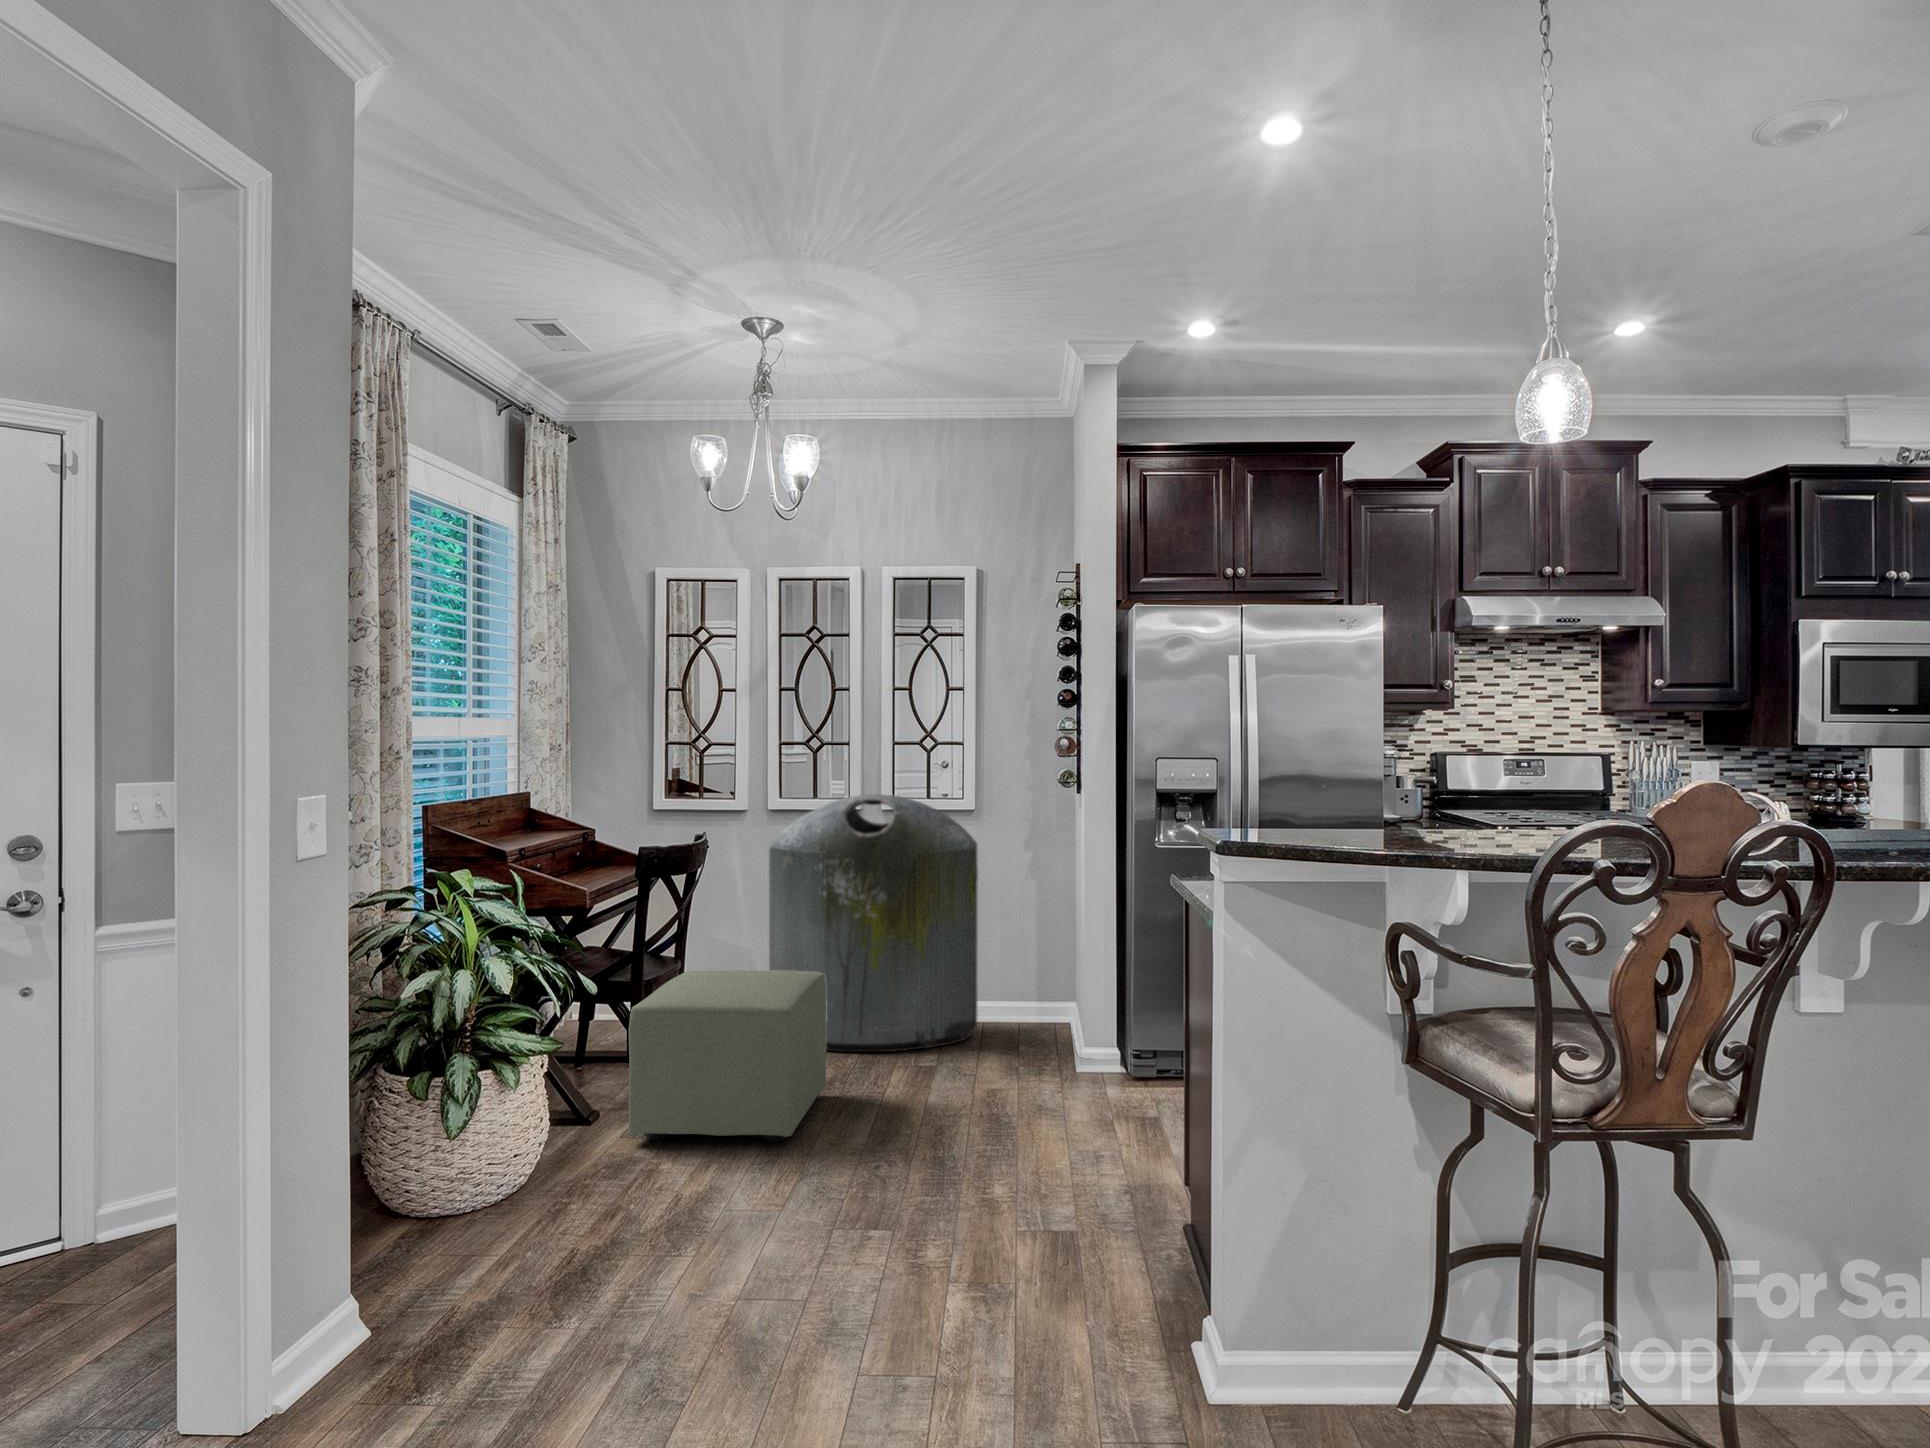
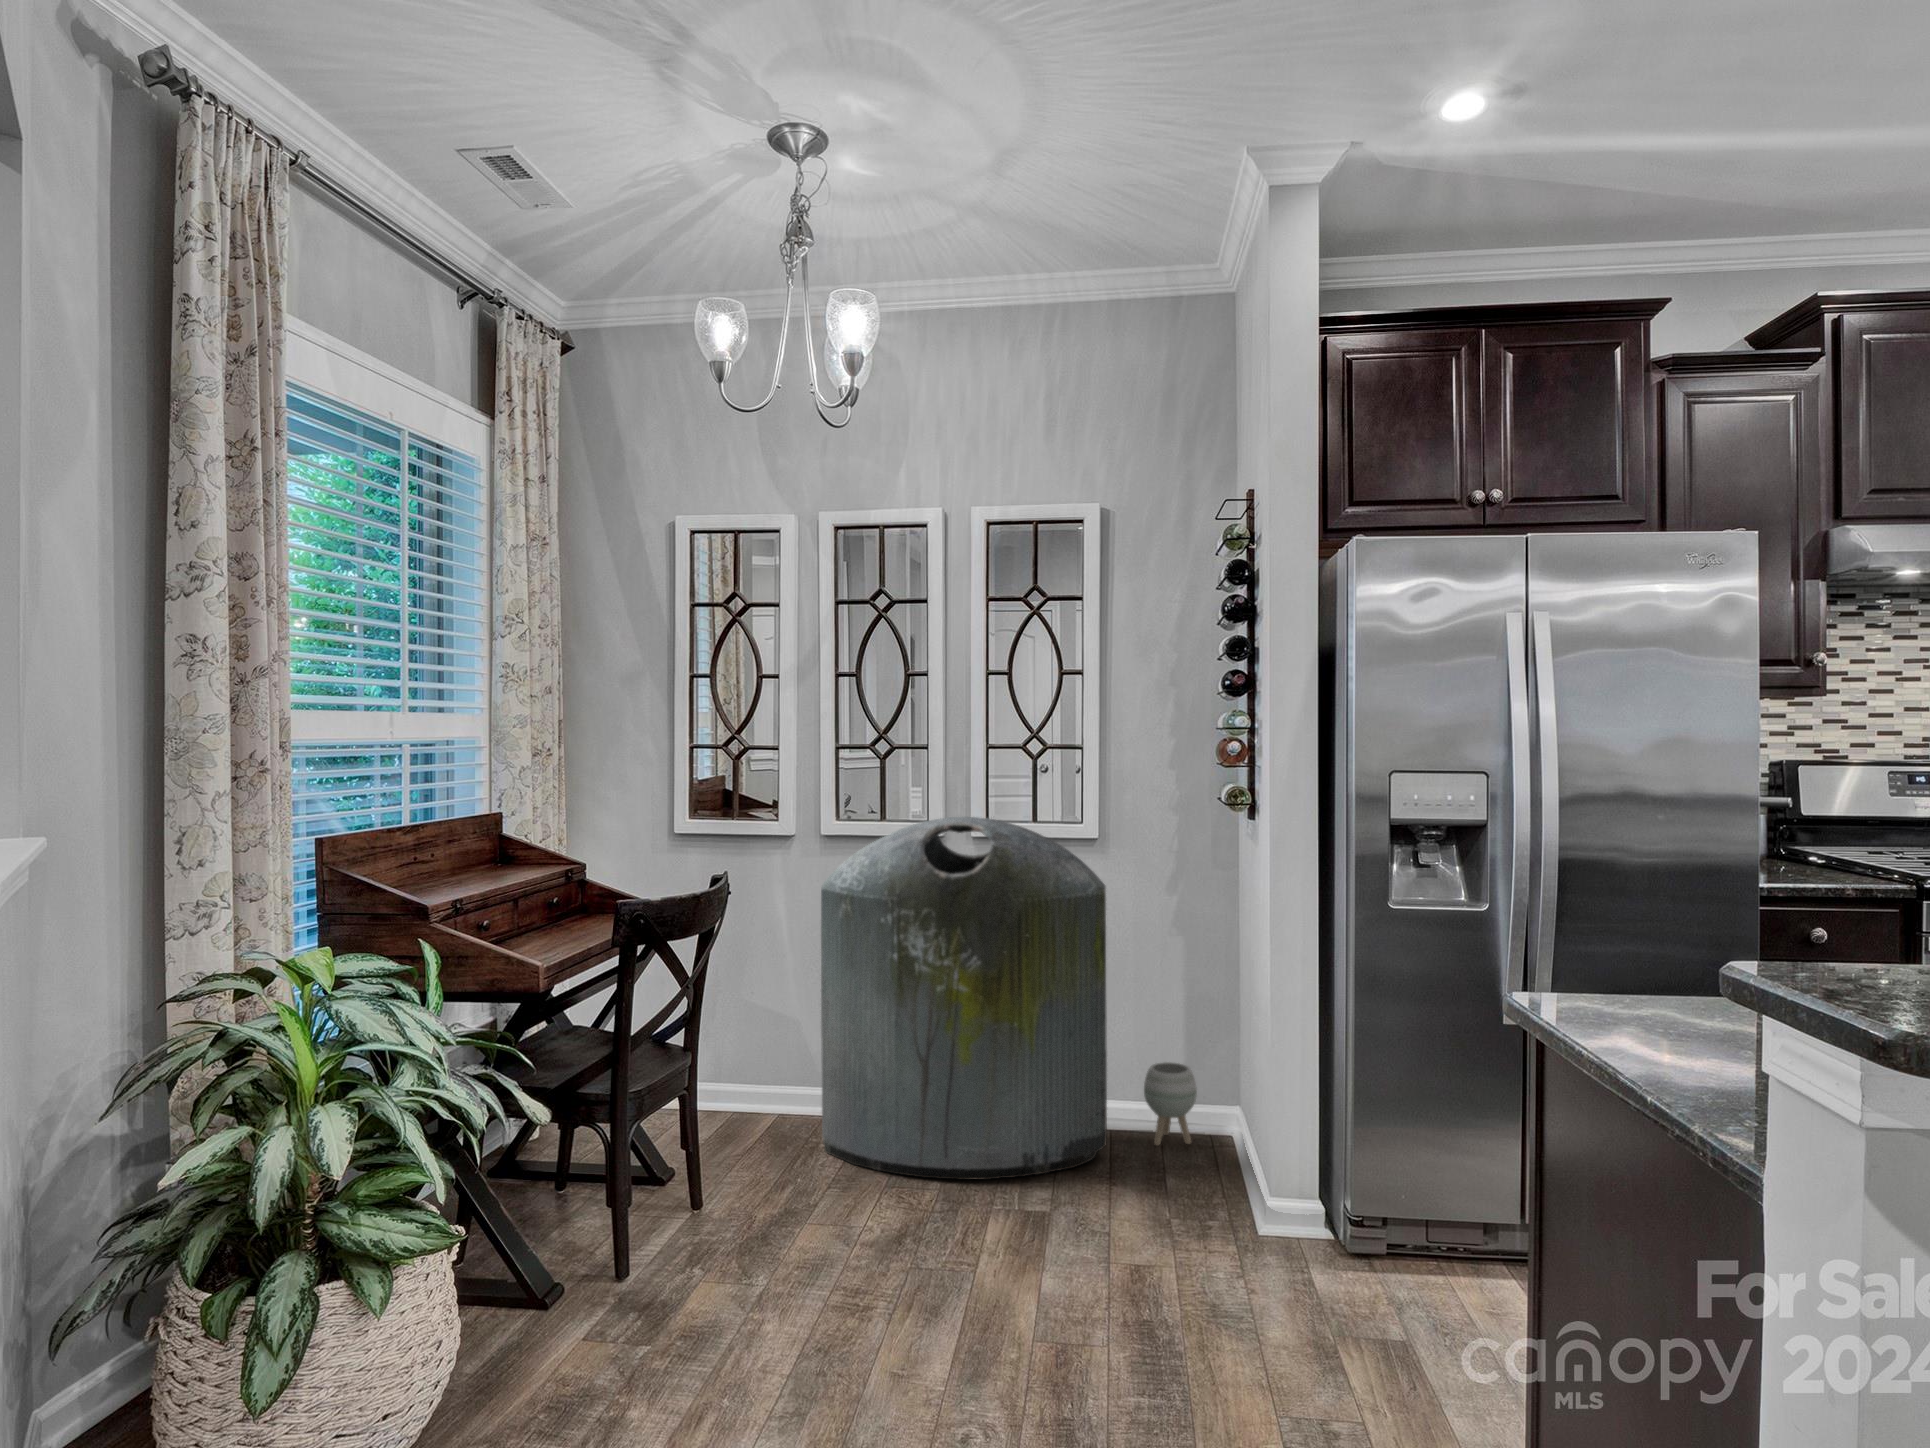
ottoman: present [629,971,826,1142] -> none [601,1074,896,1357]
planter: none [1005,972,1043,1030] -> present [1144,1062,1197,1146]

